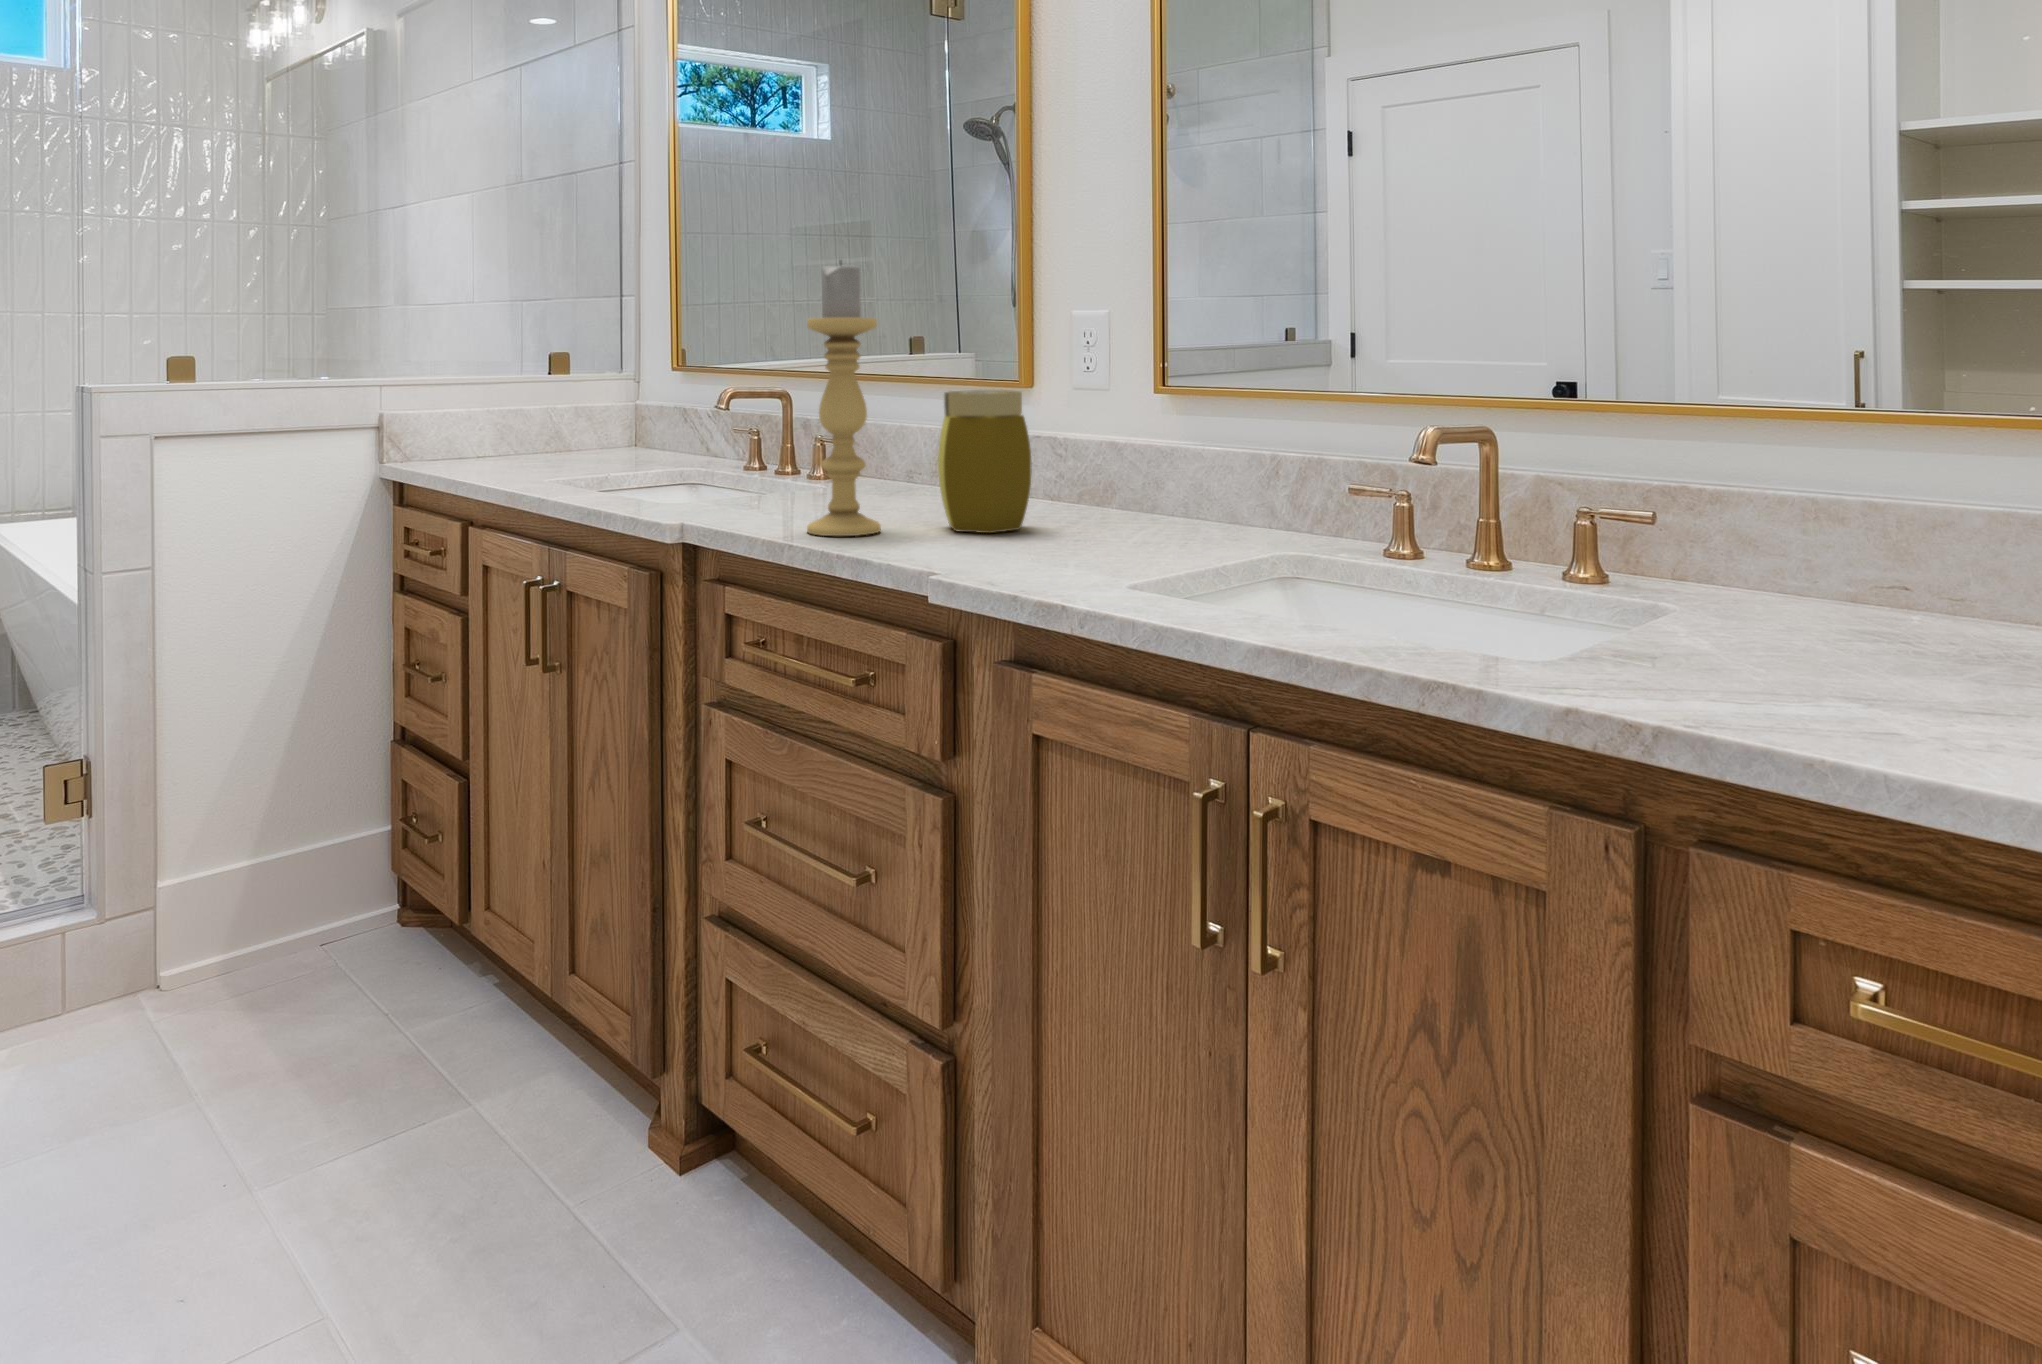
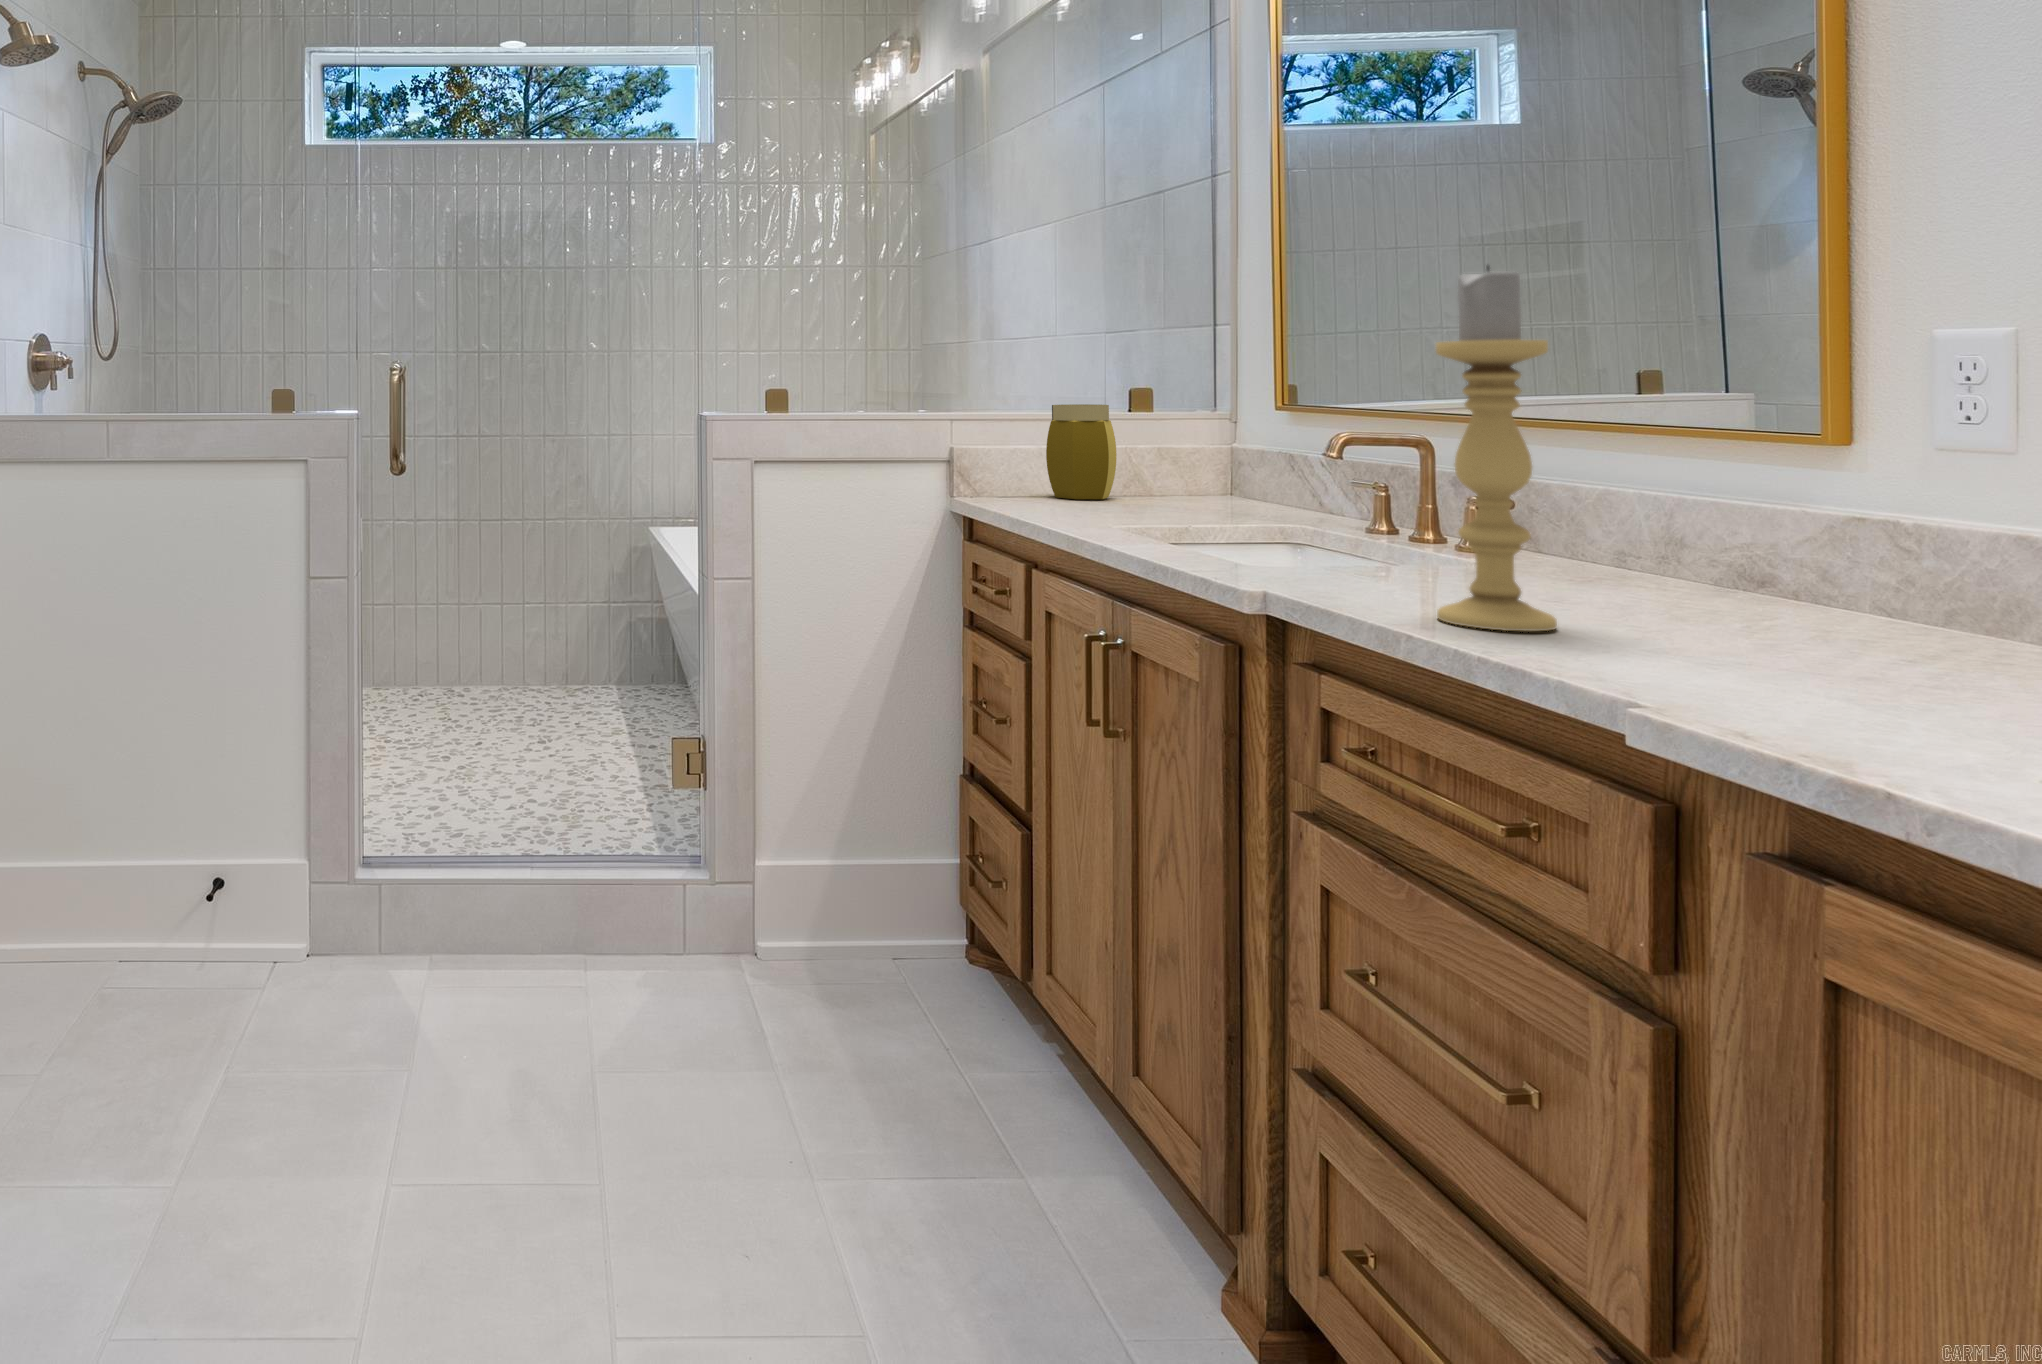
jar: present [938,390,1032,533] -> present [1046,404,1116,499]

